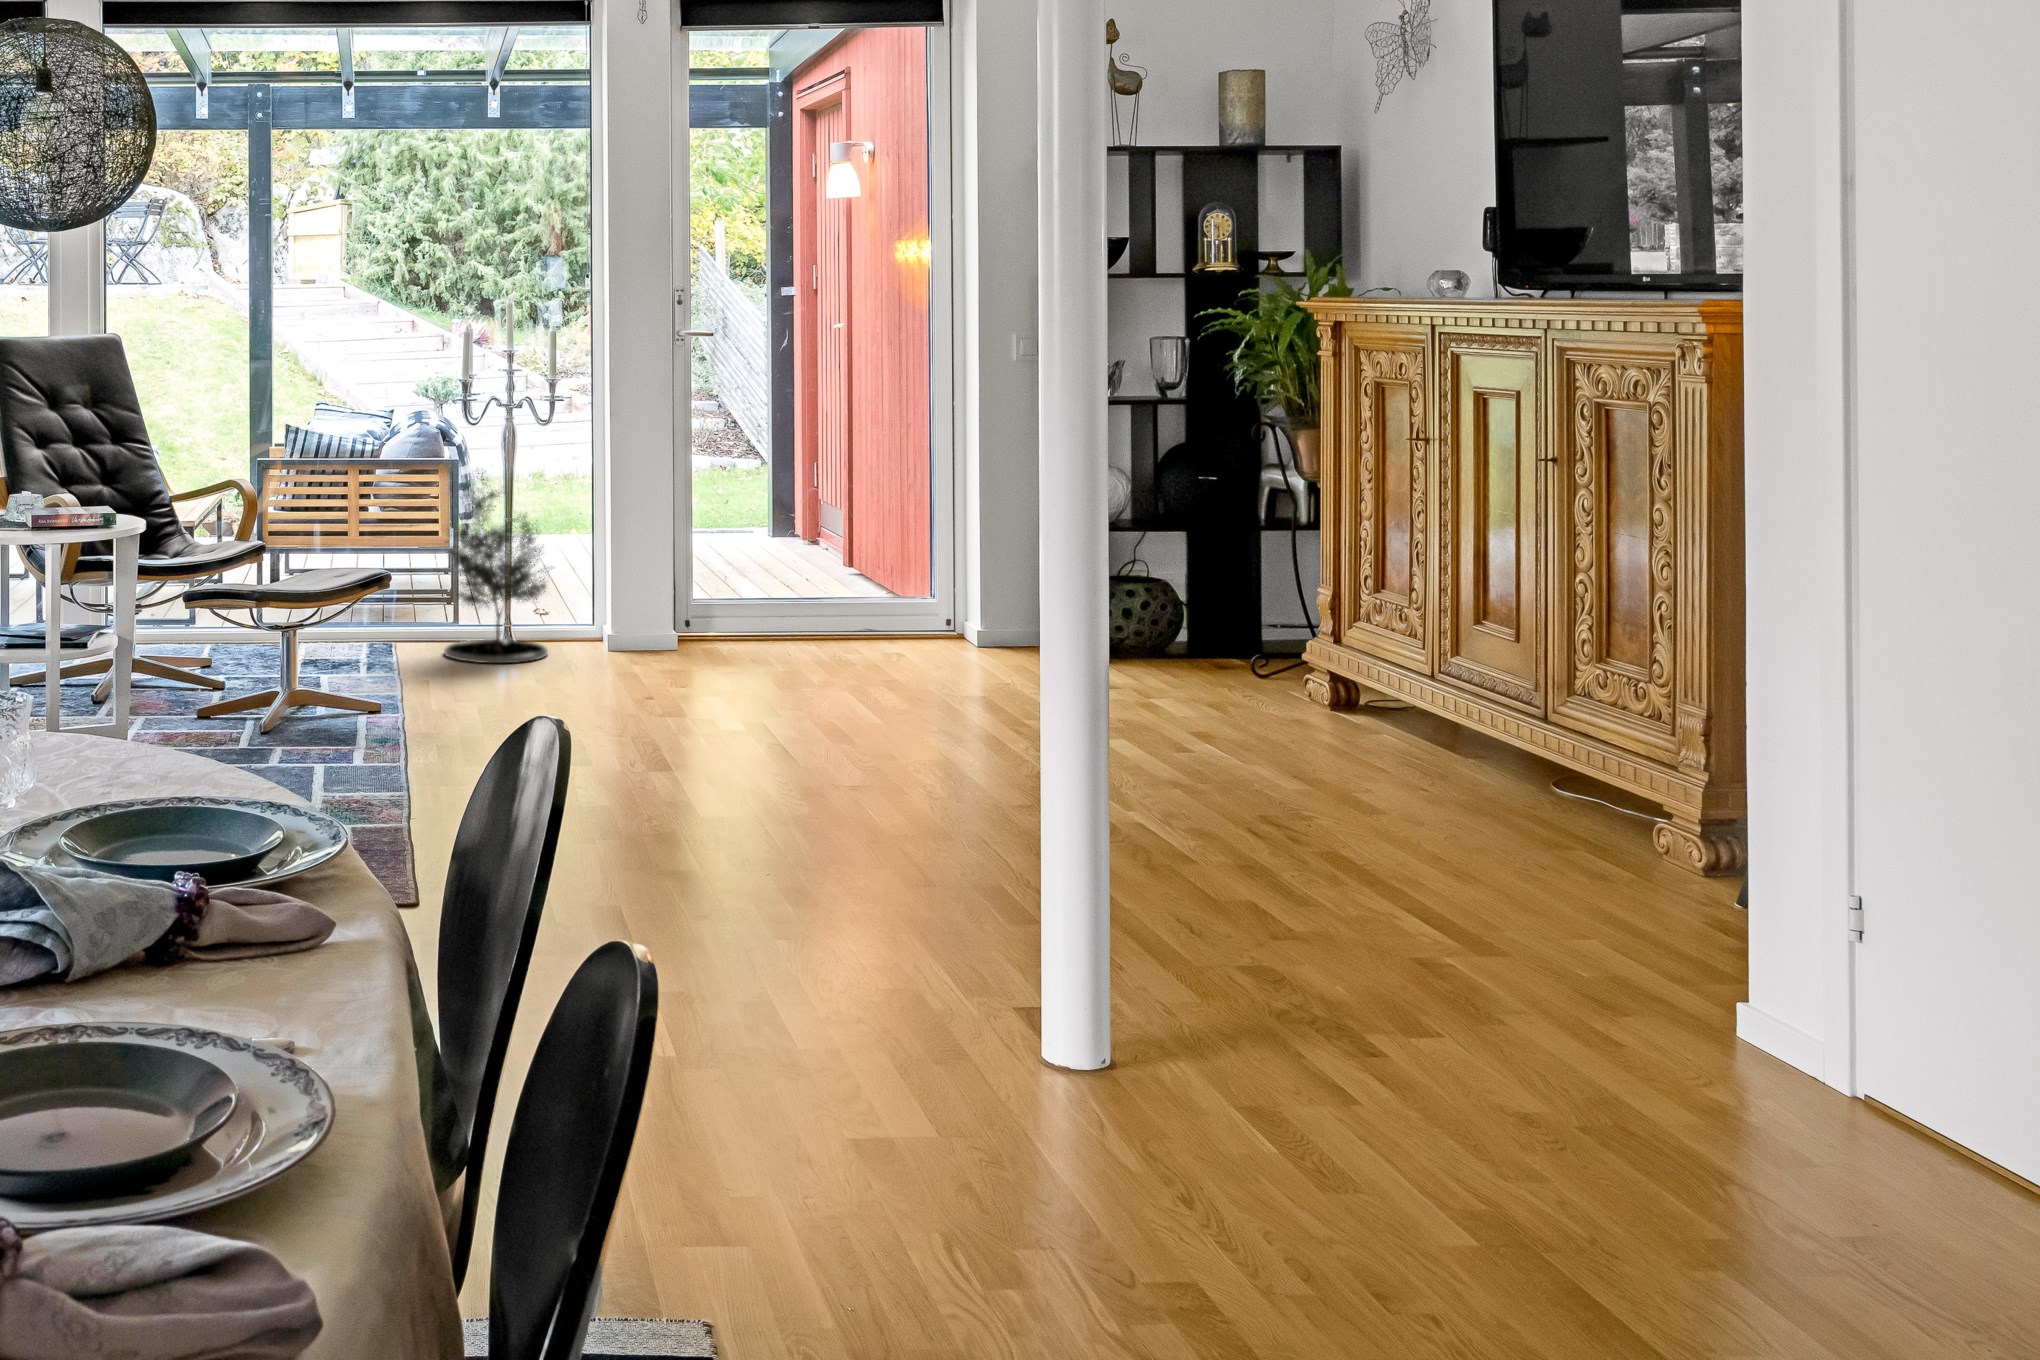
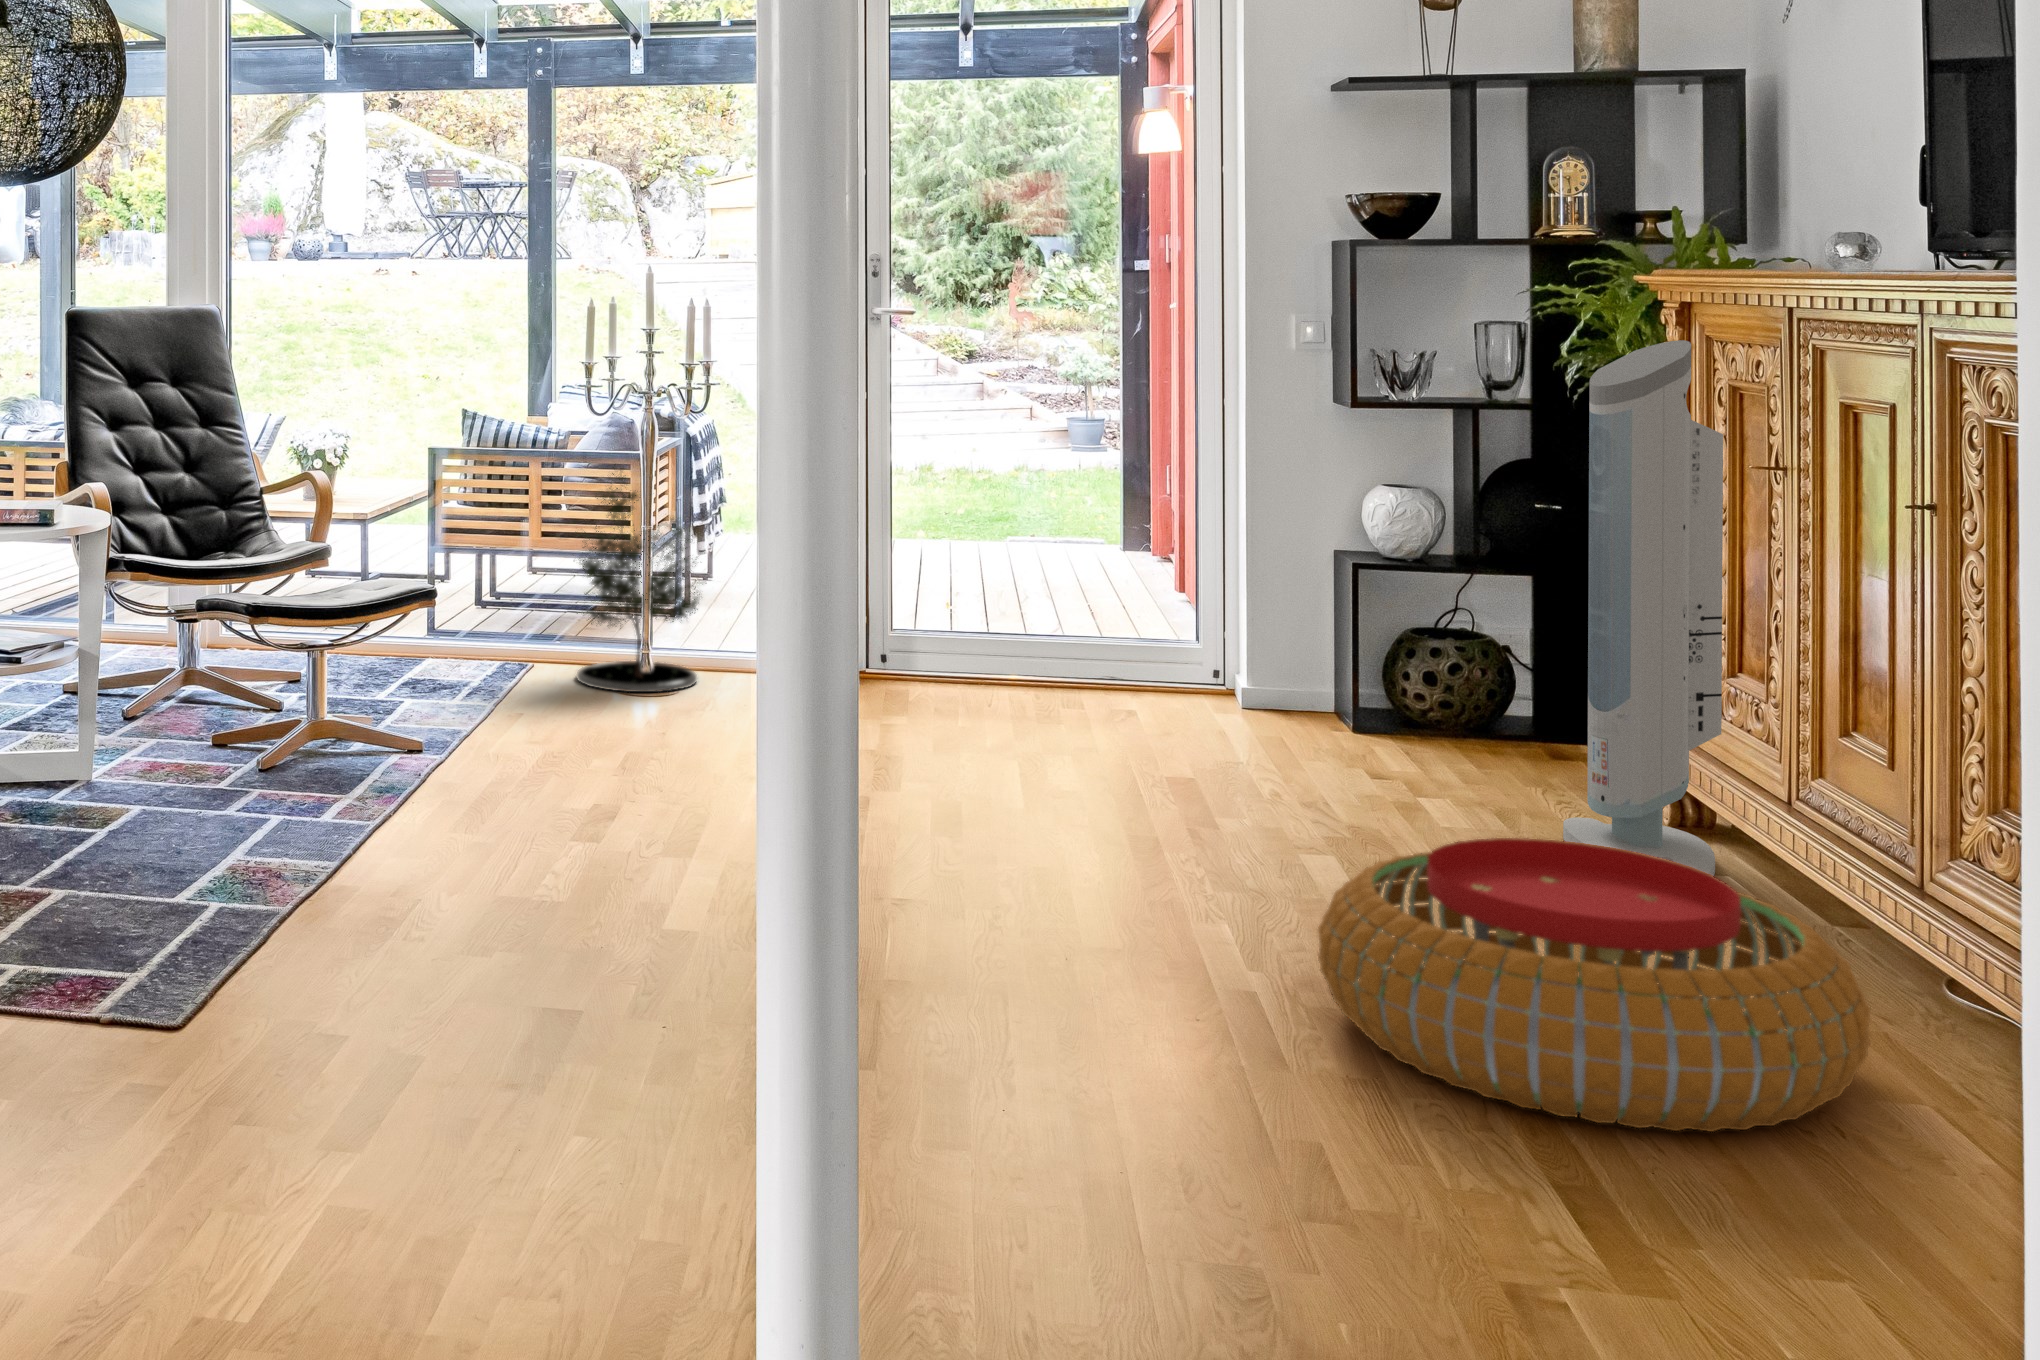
air purifier: none [1264,349,1378,743] -> present [1563,340,1723,876]
pouf: none [1187,703,1553,879] -> present [1318,838,1870,1132]

